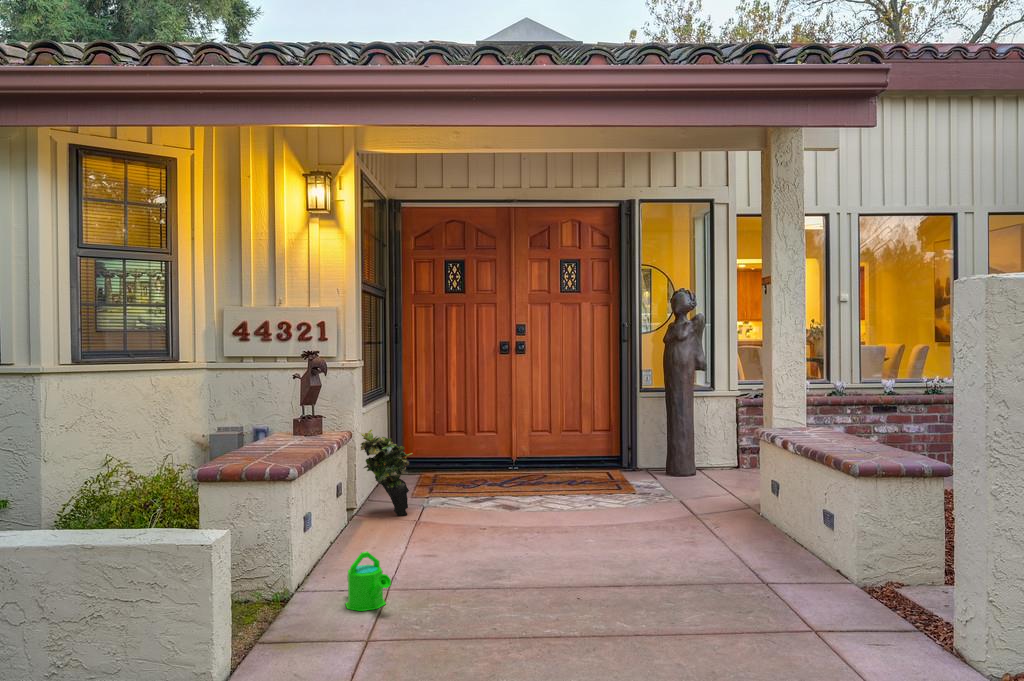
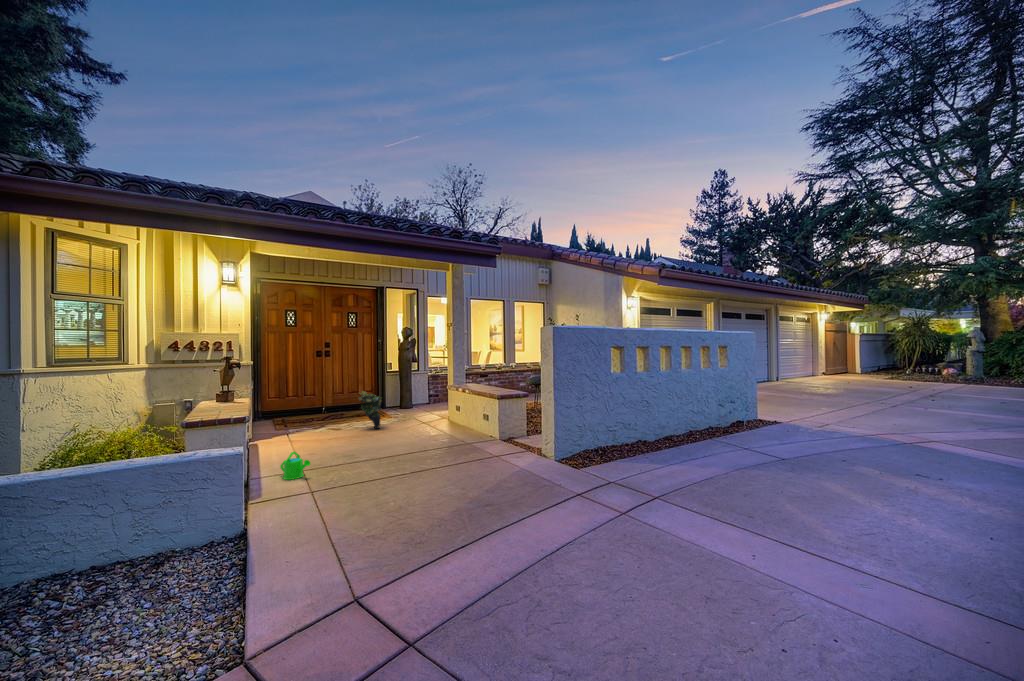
potted plant: present [361,429,412,516] -> present [359,392,382,429]

